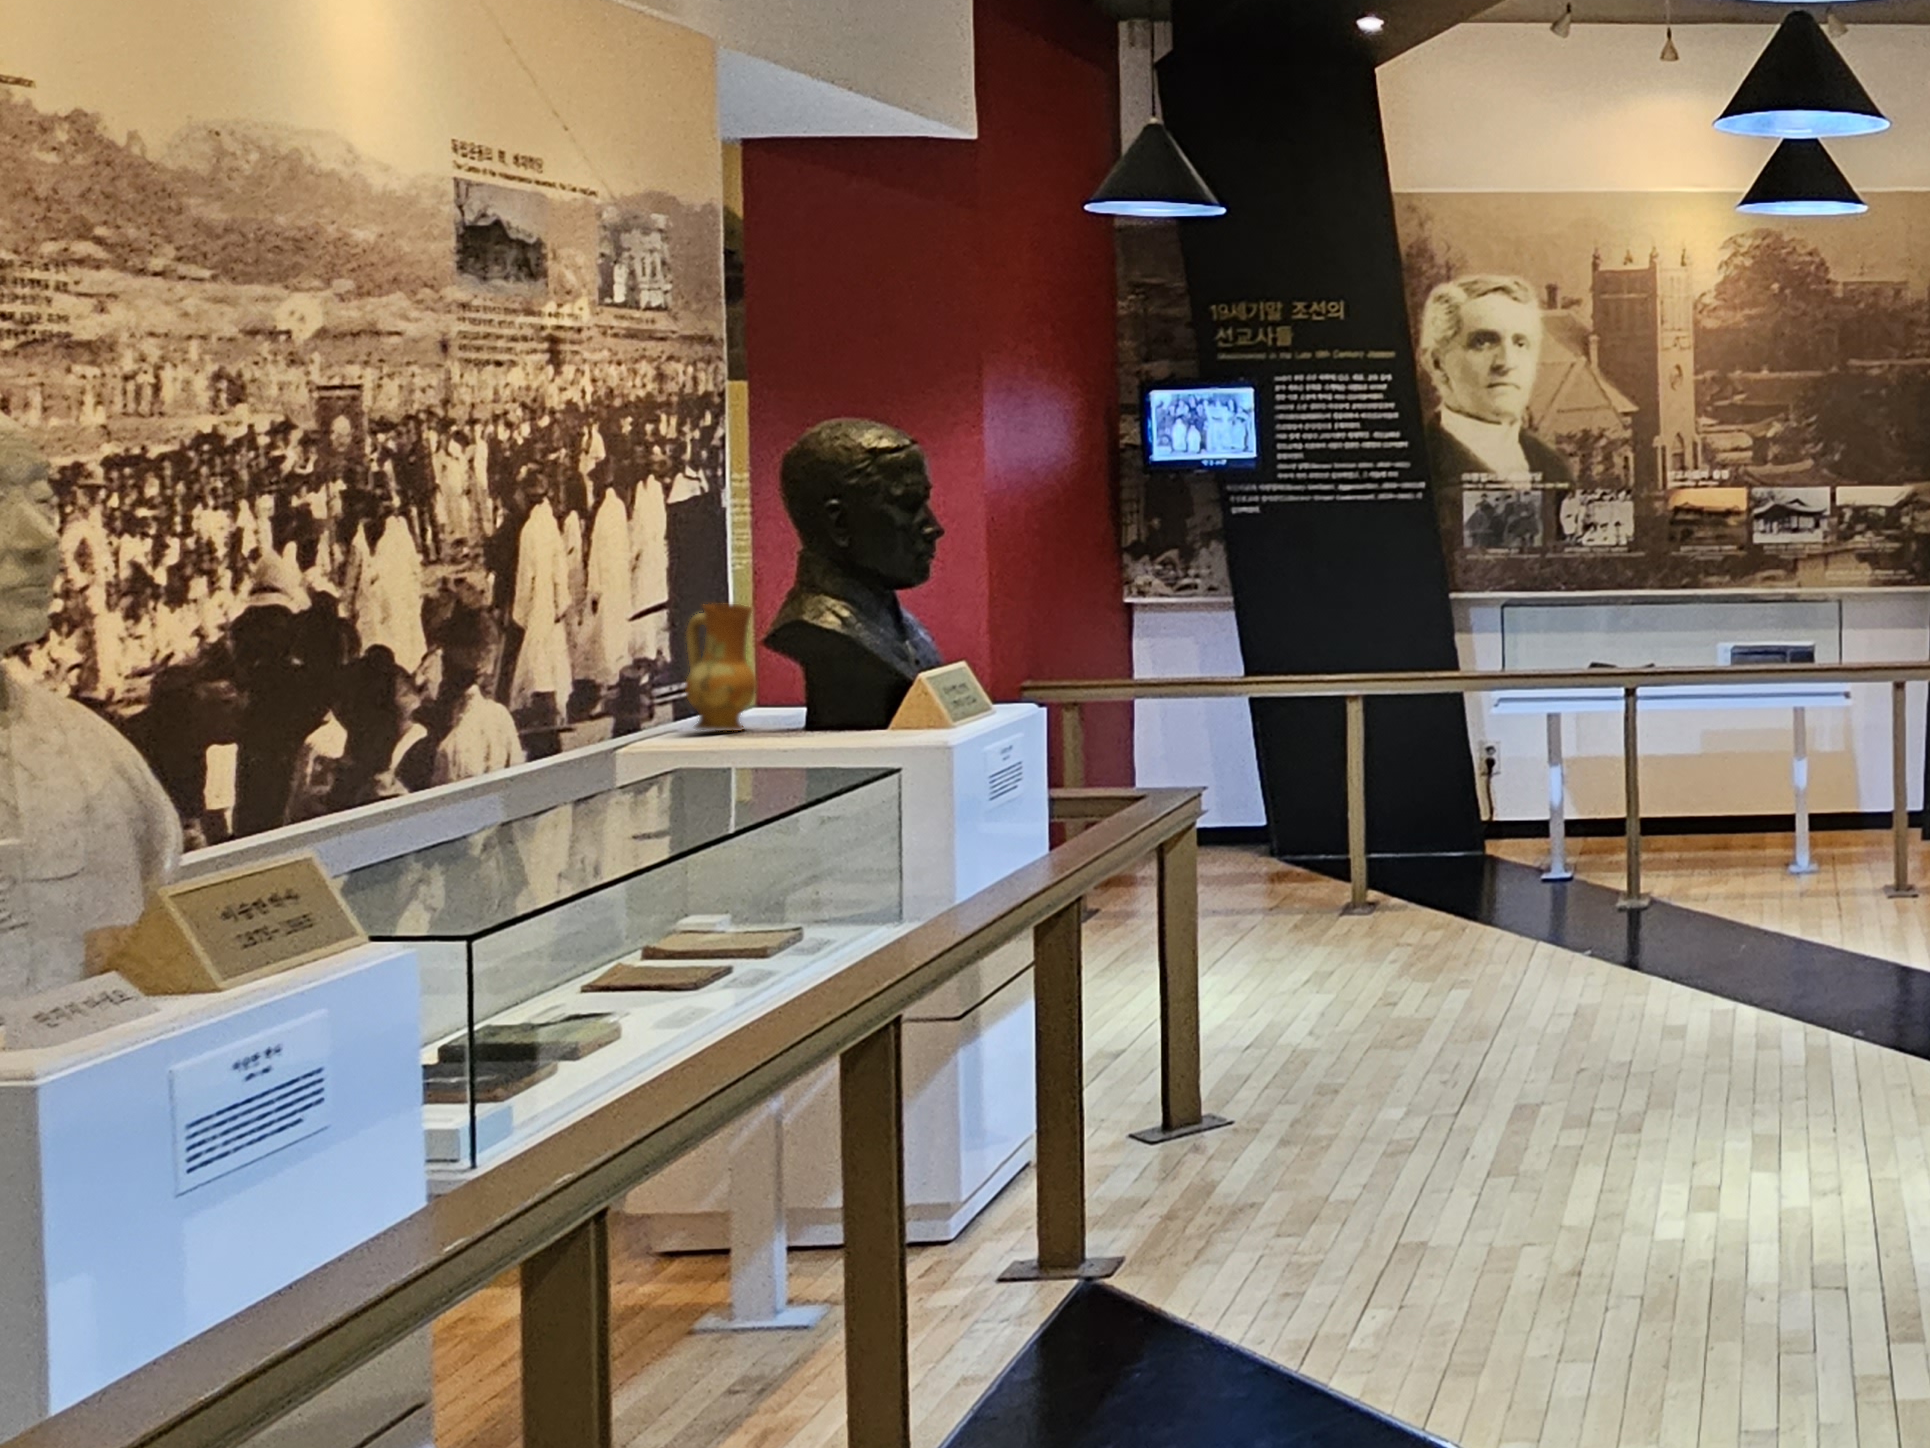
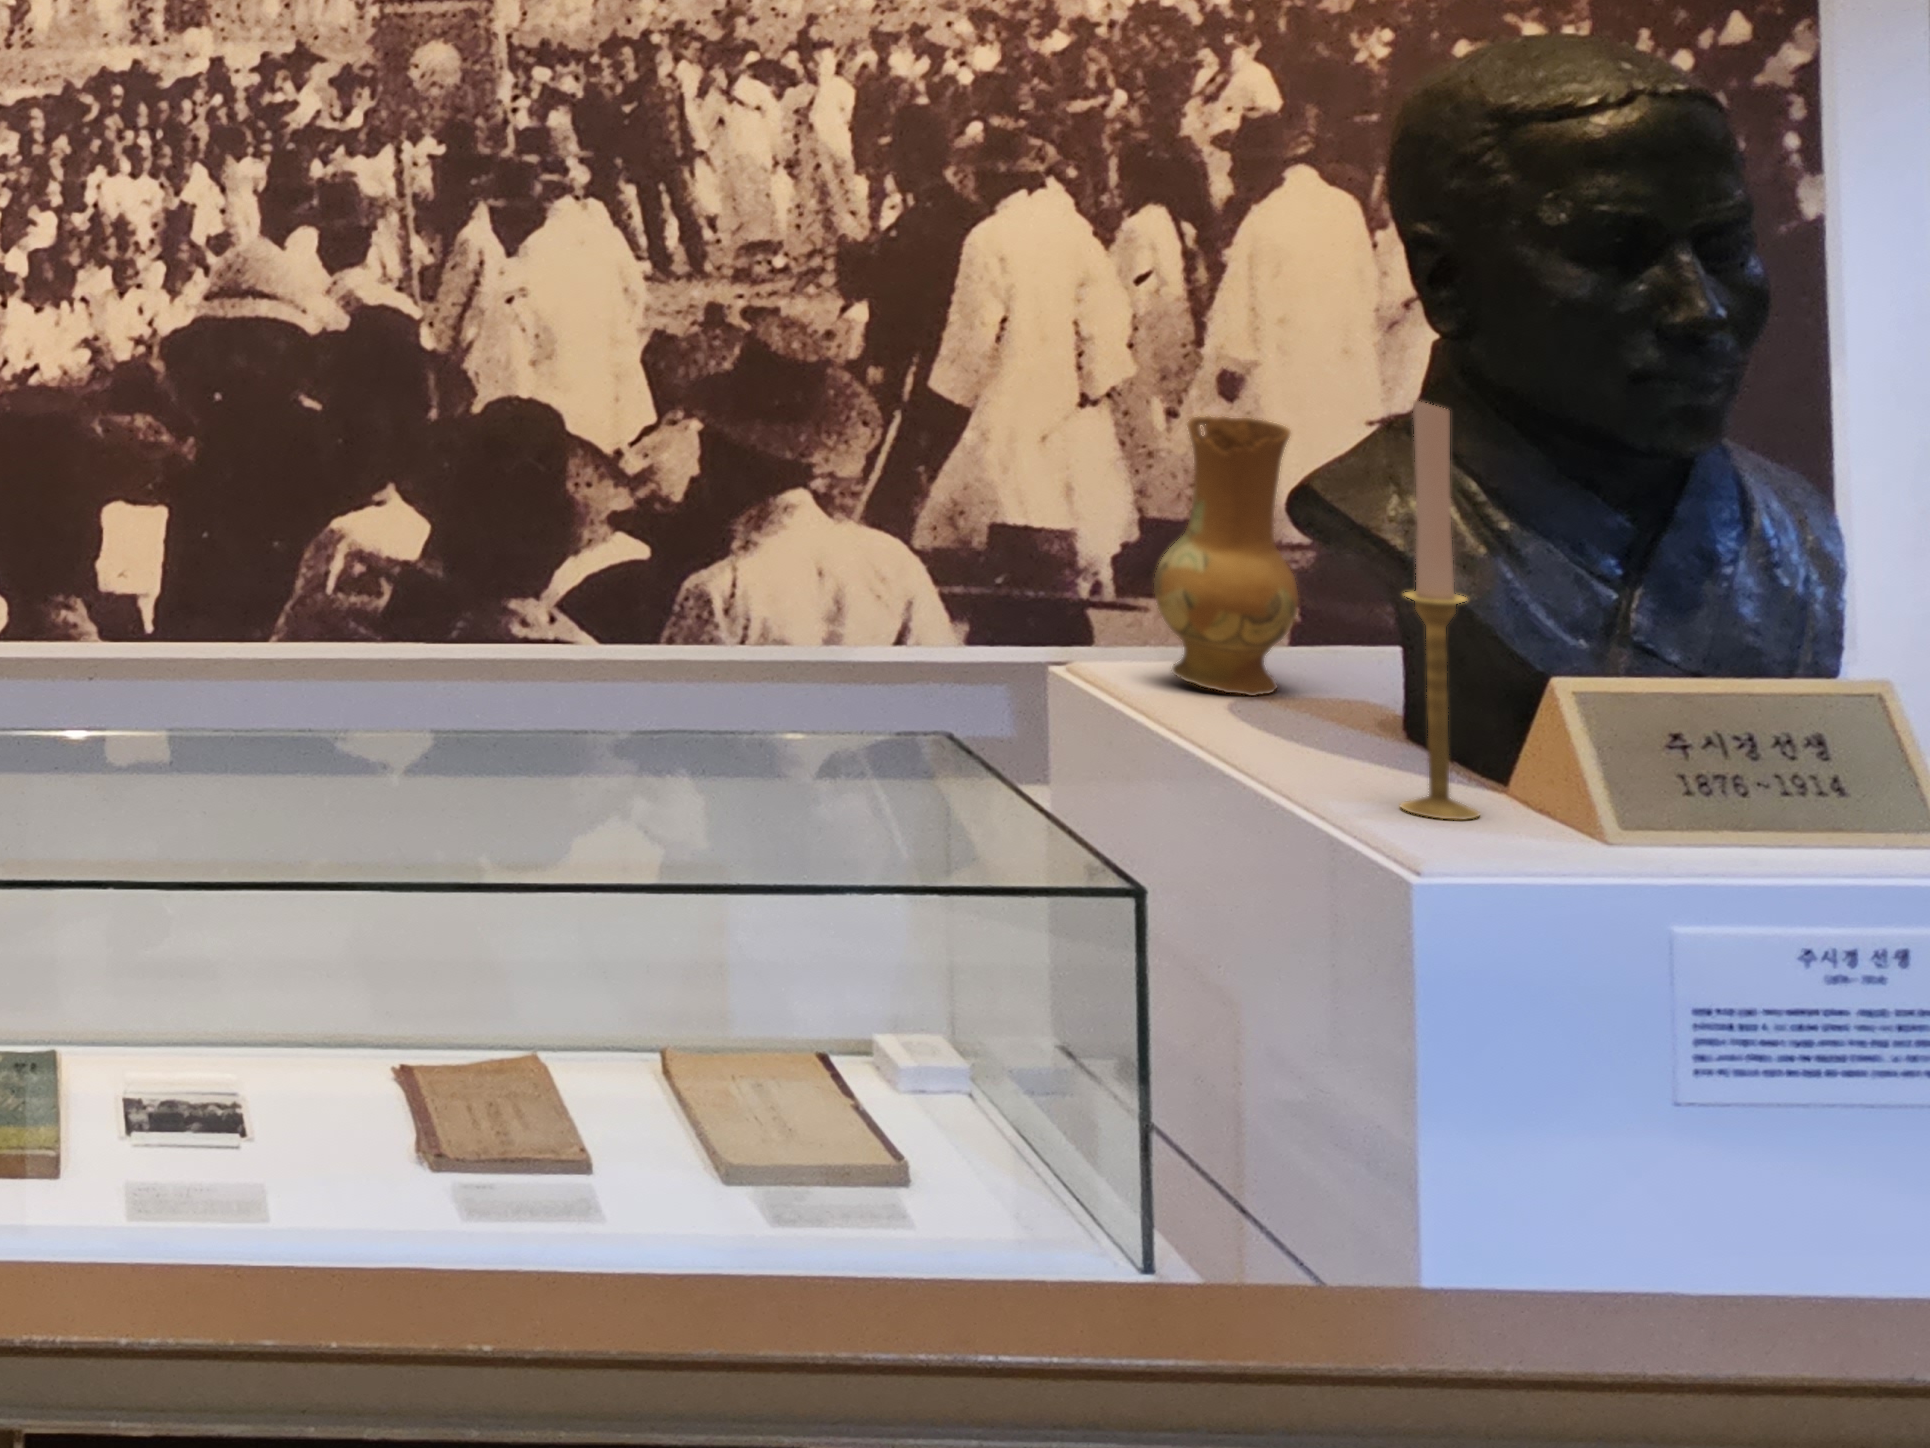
candlestick: none [961,558,991,719] -> present [1401,401,1479,820]

